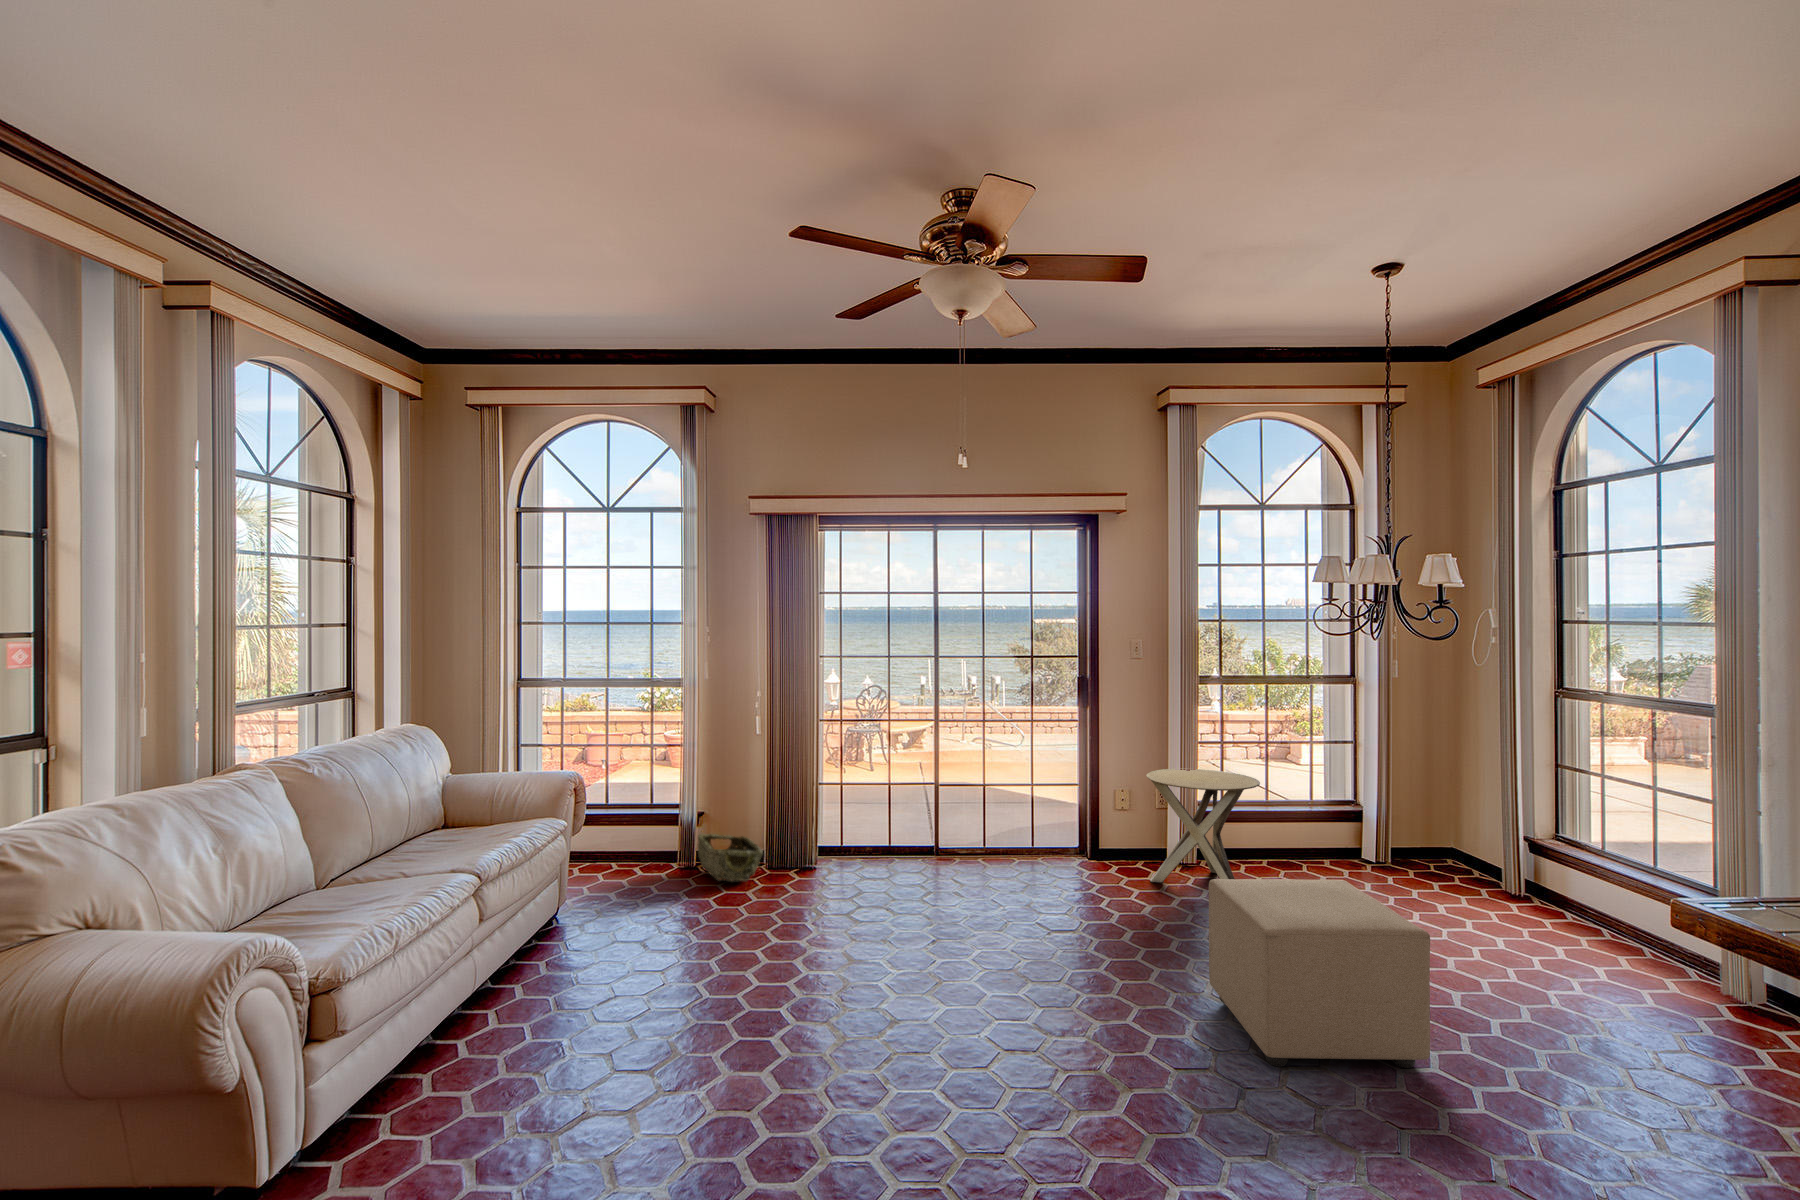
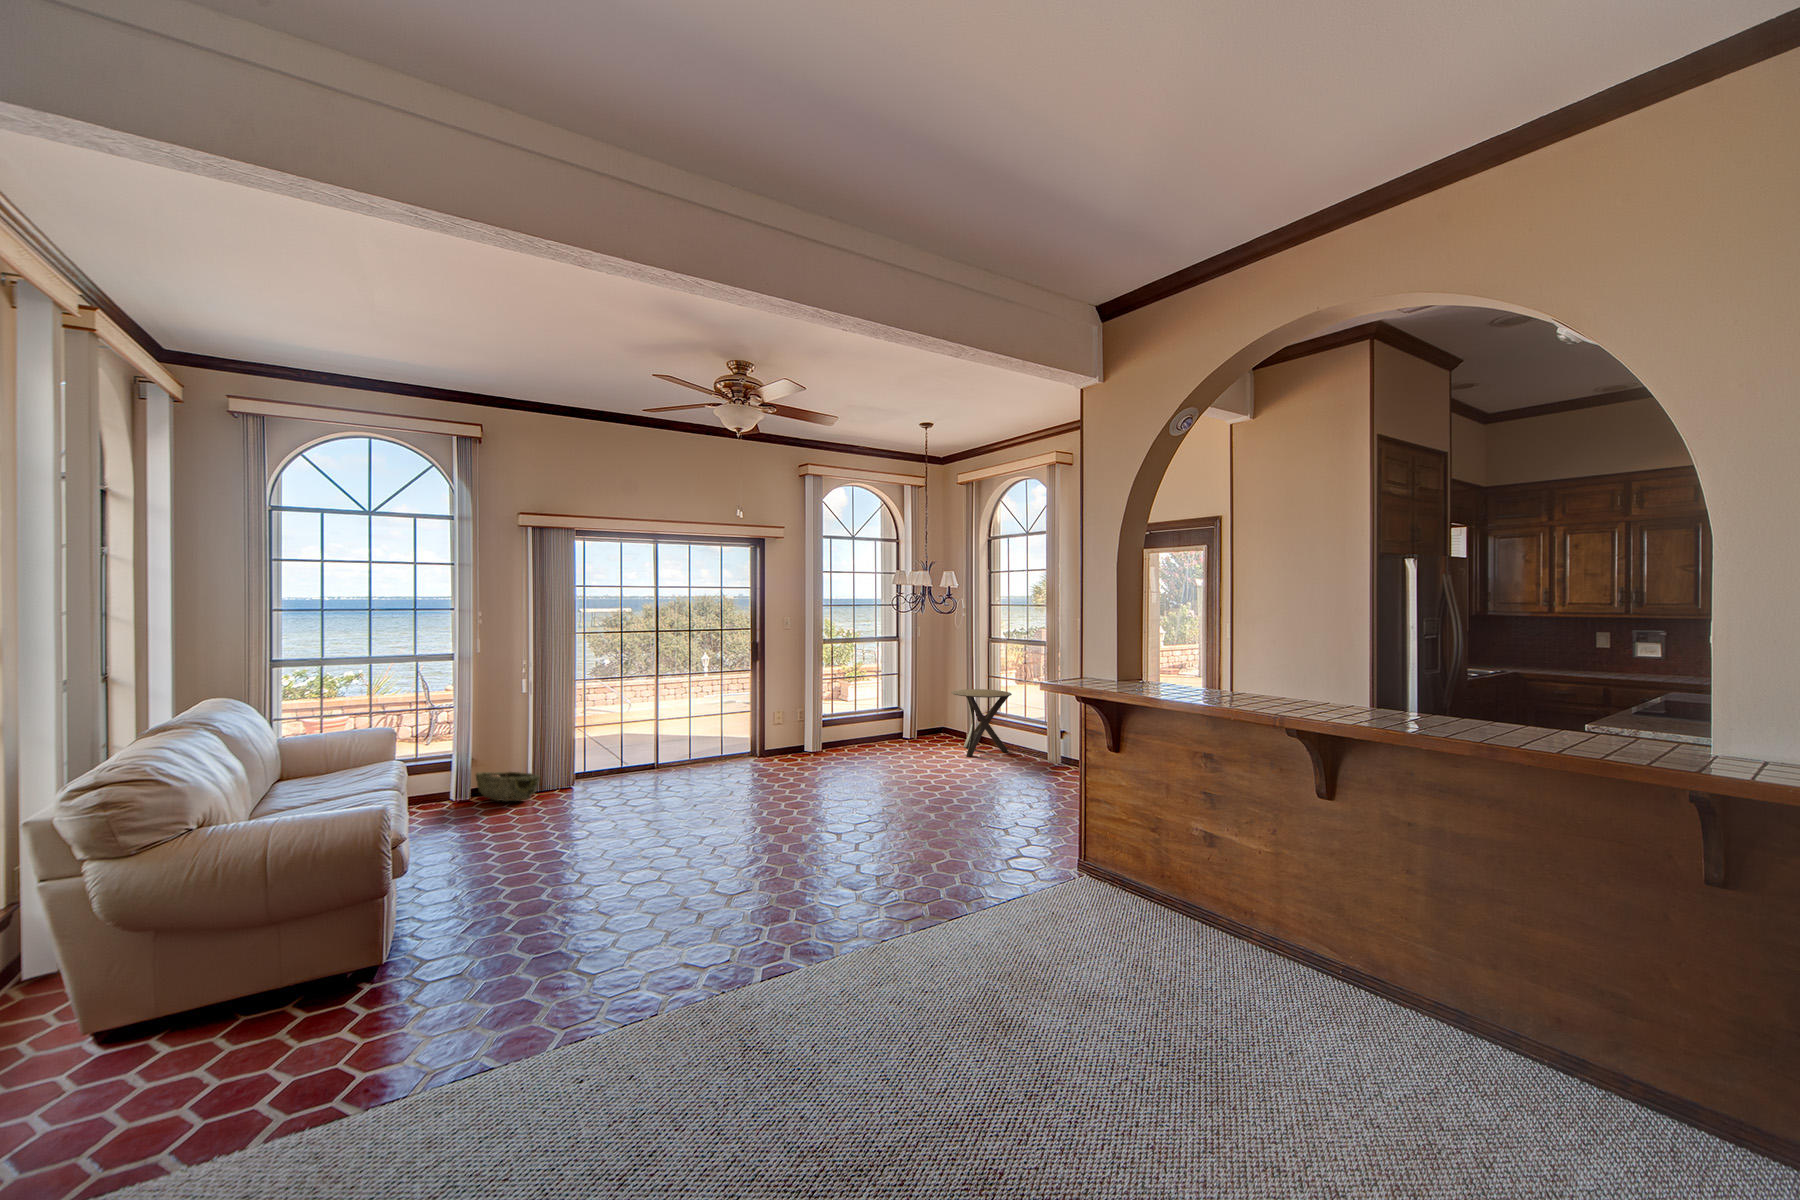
side table: present [1147,769,1260,882] -> present [951,689,1012,757]
ottoman: present [1209,879,1430,1068] -> none [858,731,956,812]

